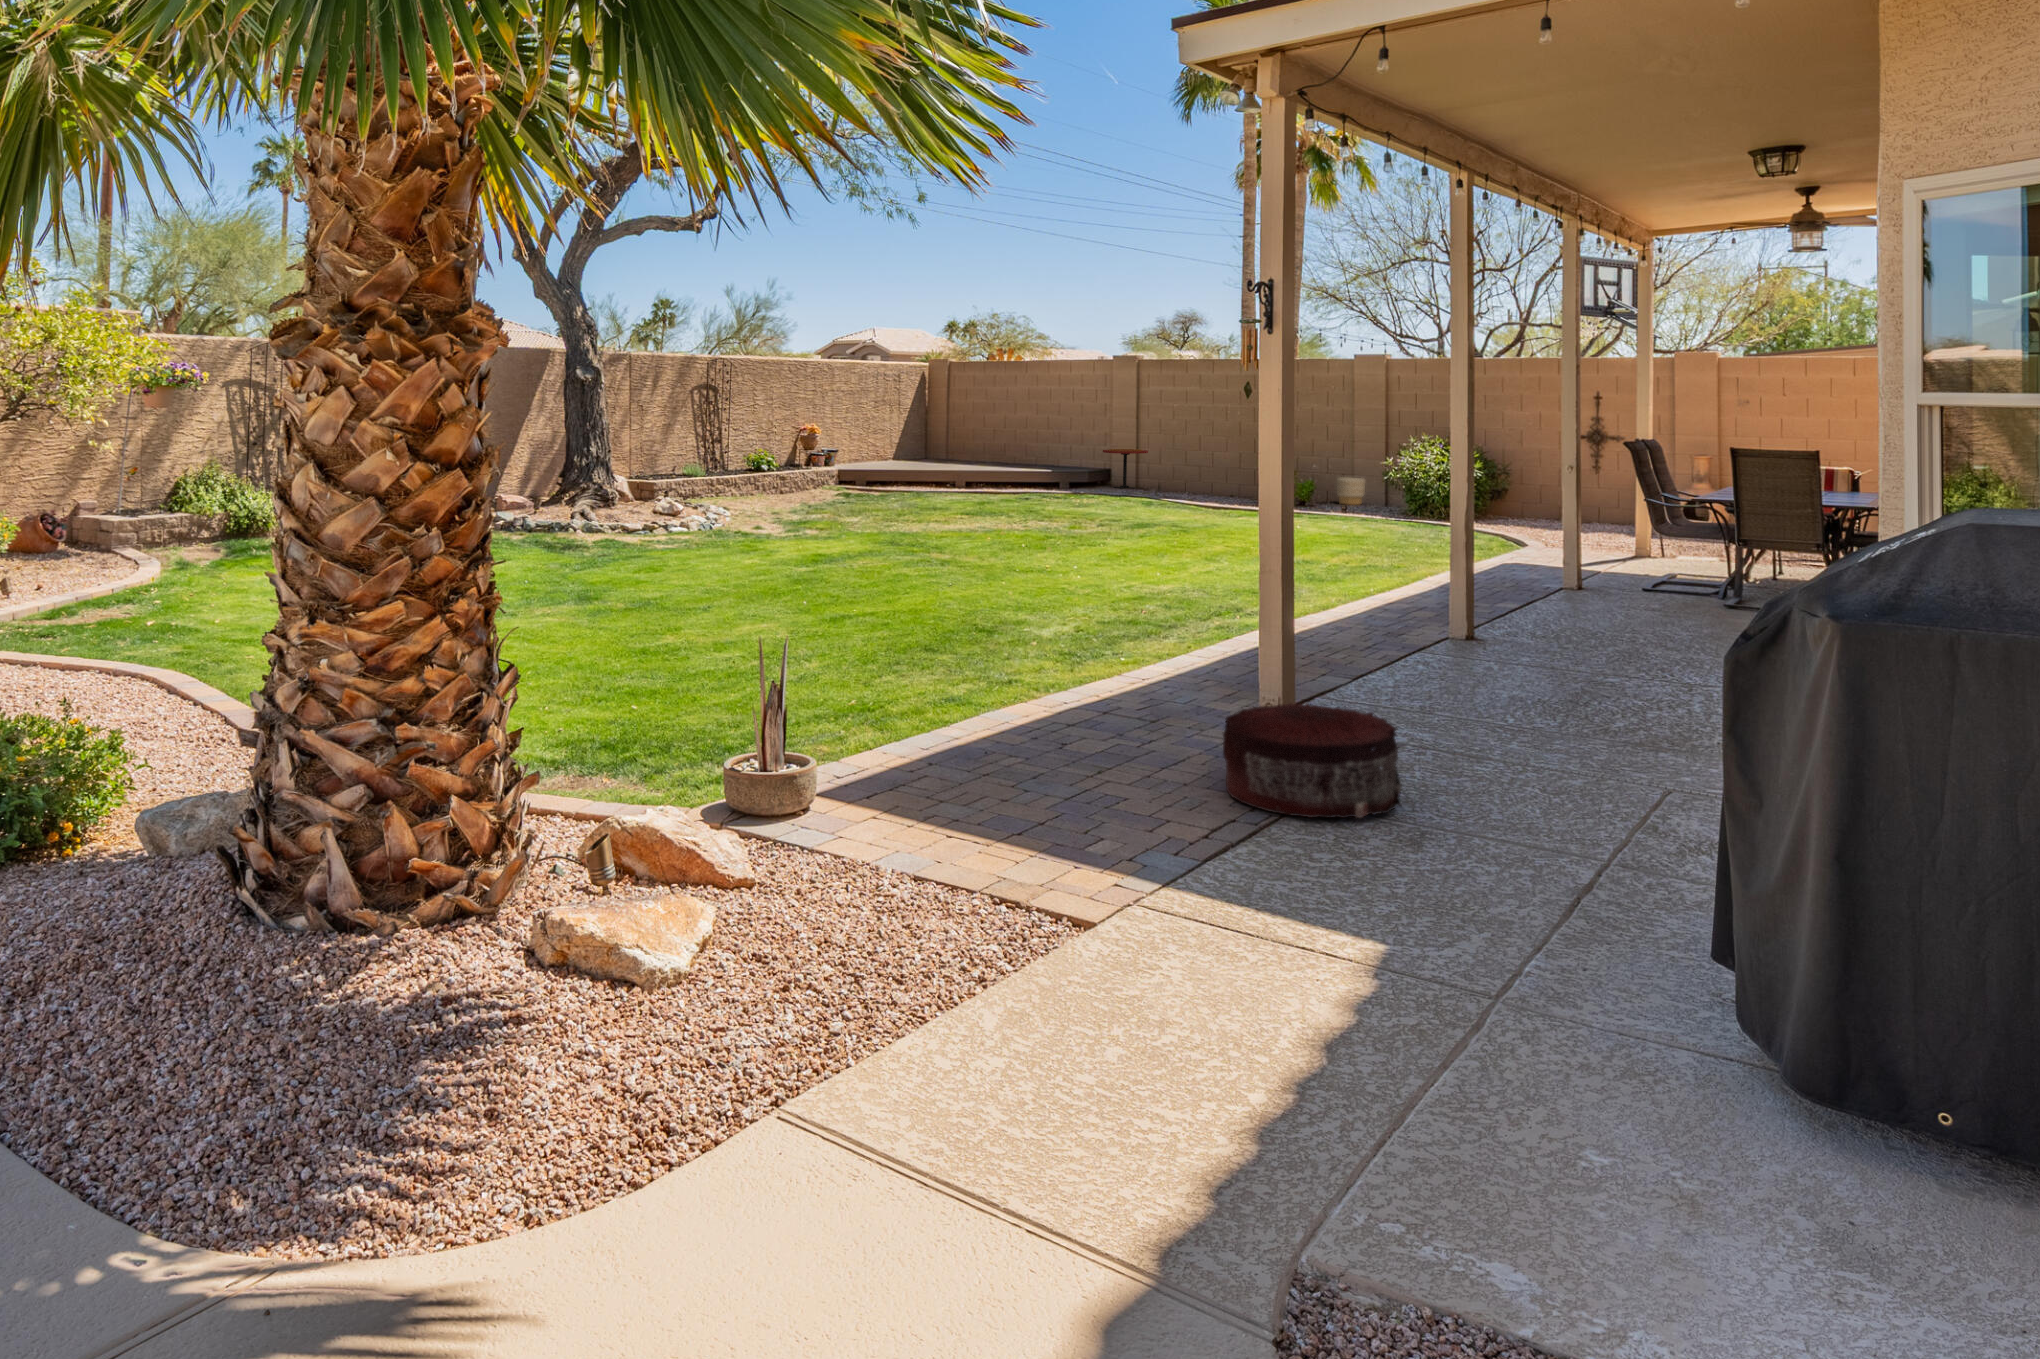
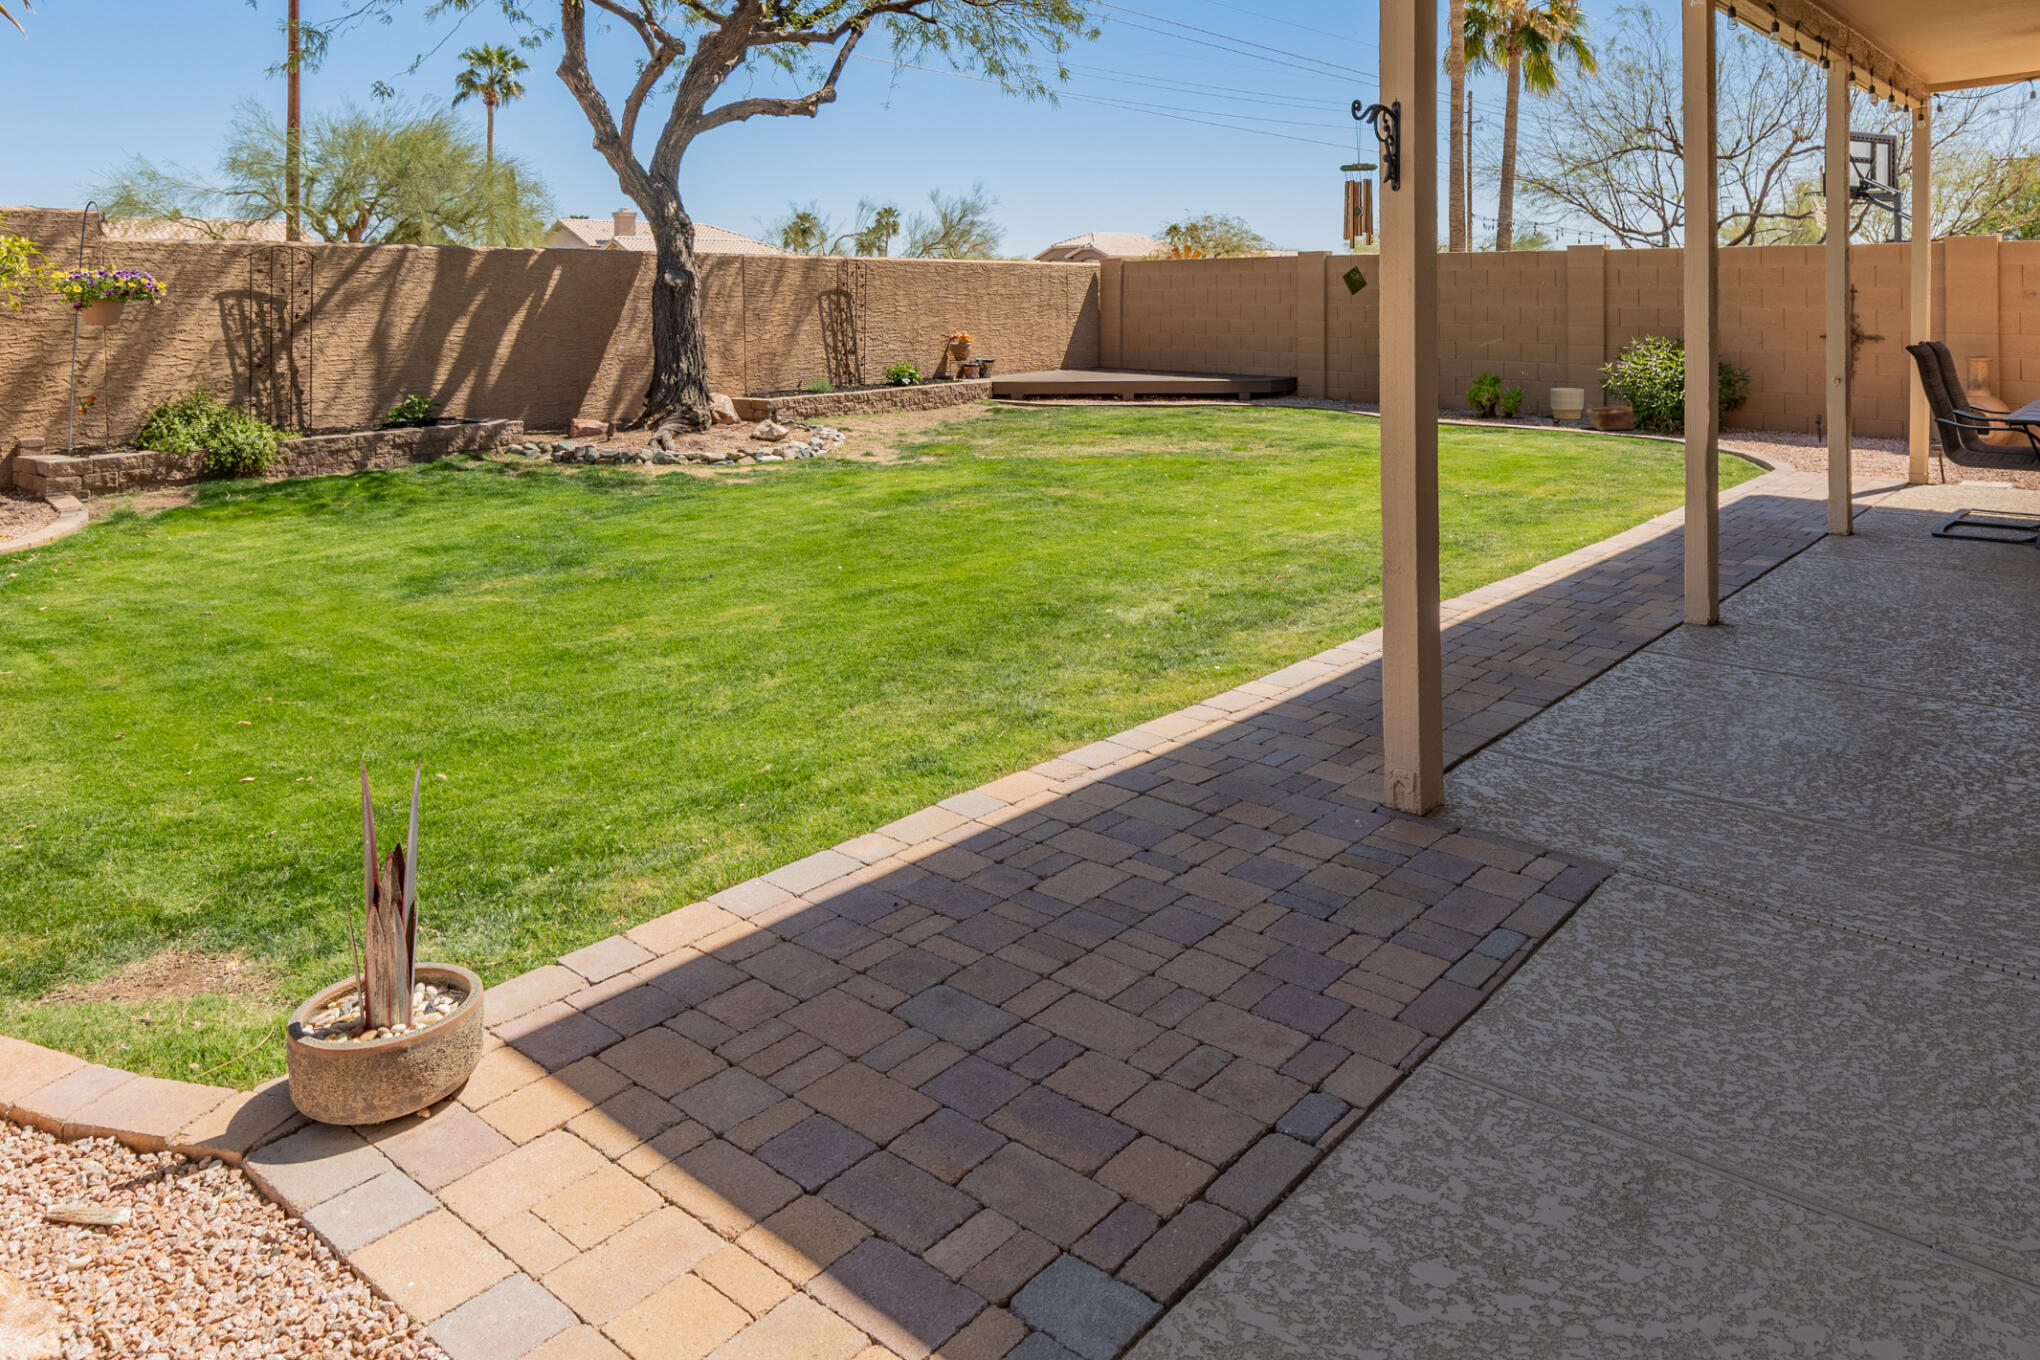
side table: present [1103,449,1148,489] -> none [1284,357,1335,402]
woven basket: none [1367,488,1407,514] -> present [1586,402,1633,431]
pouf: present [1223,703,1402,818] -> none [1303,820,1634,1096]

